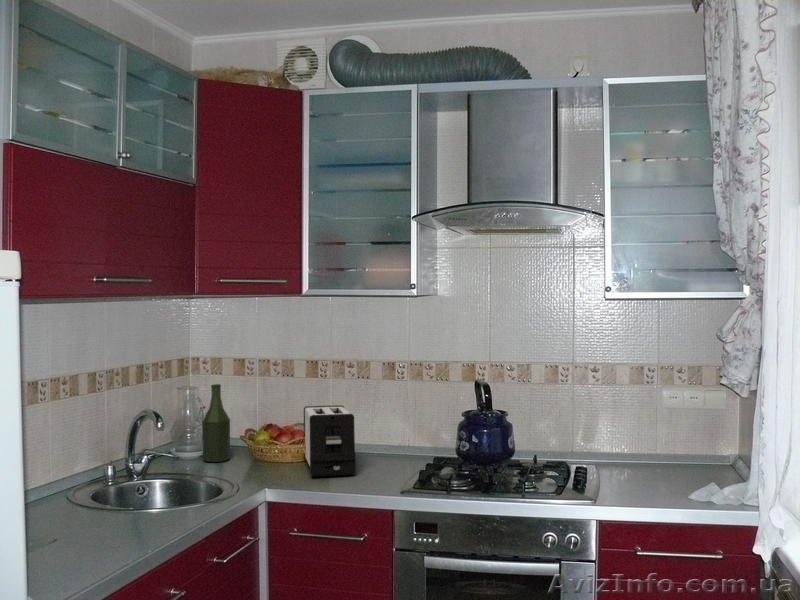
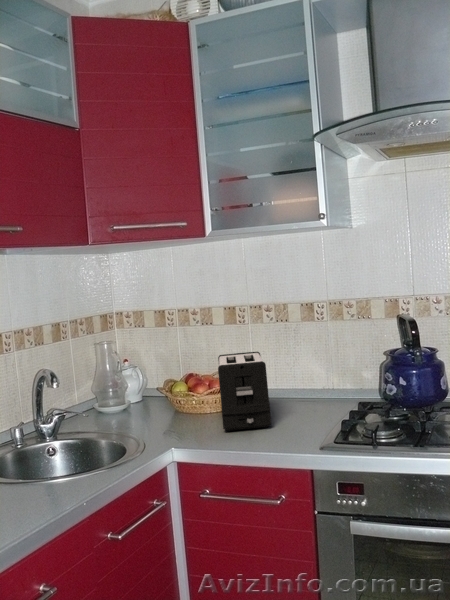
bottle: present [202,384,230,462] -> none [120,337,151,416]

